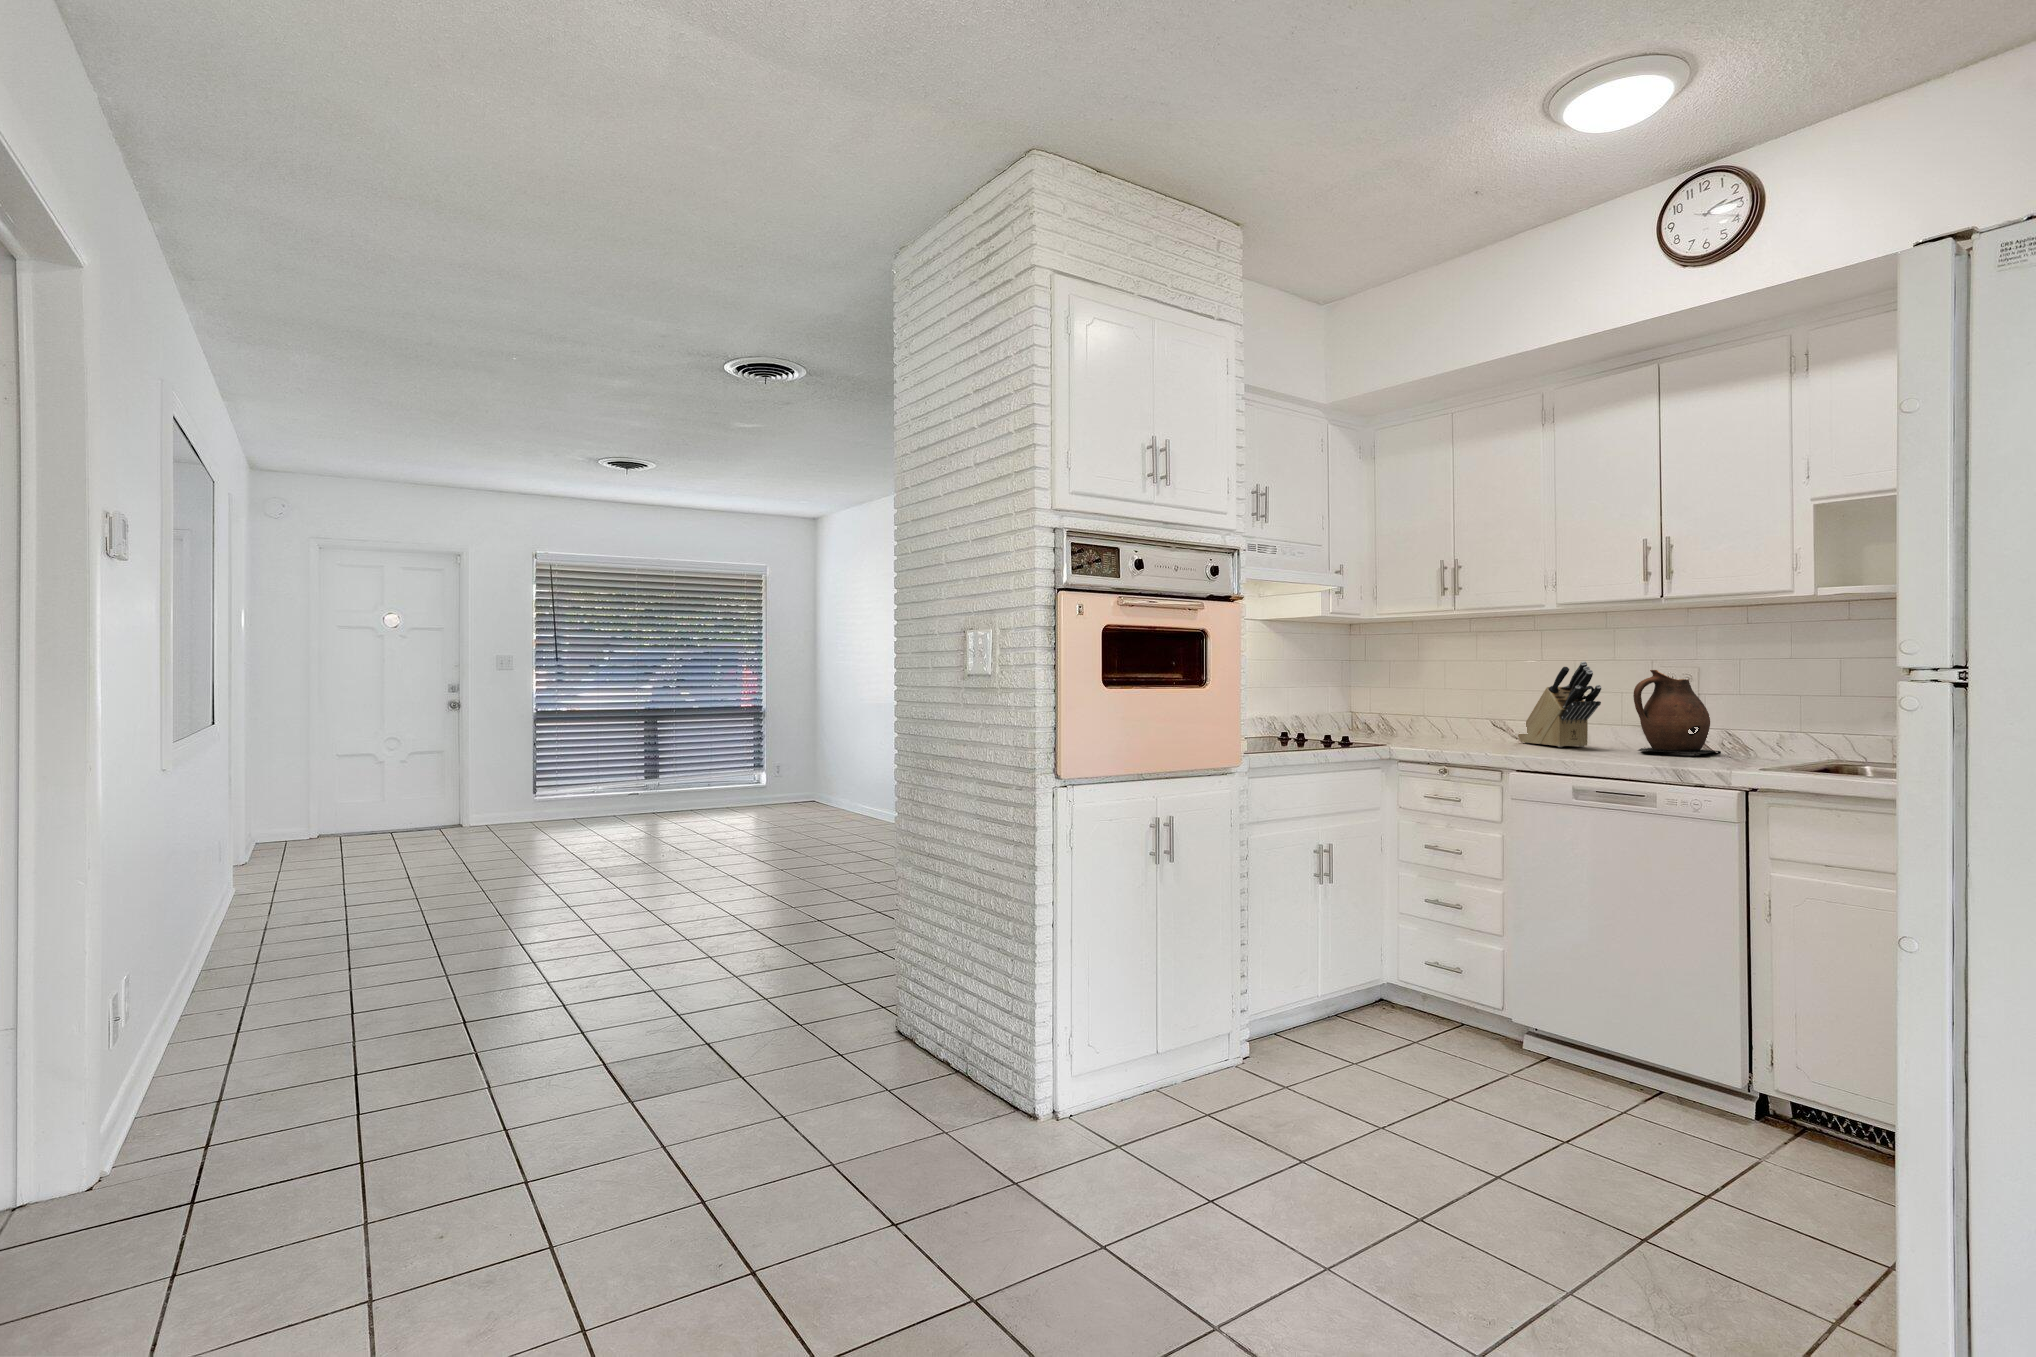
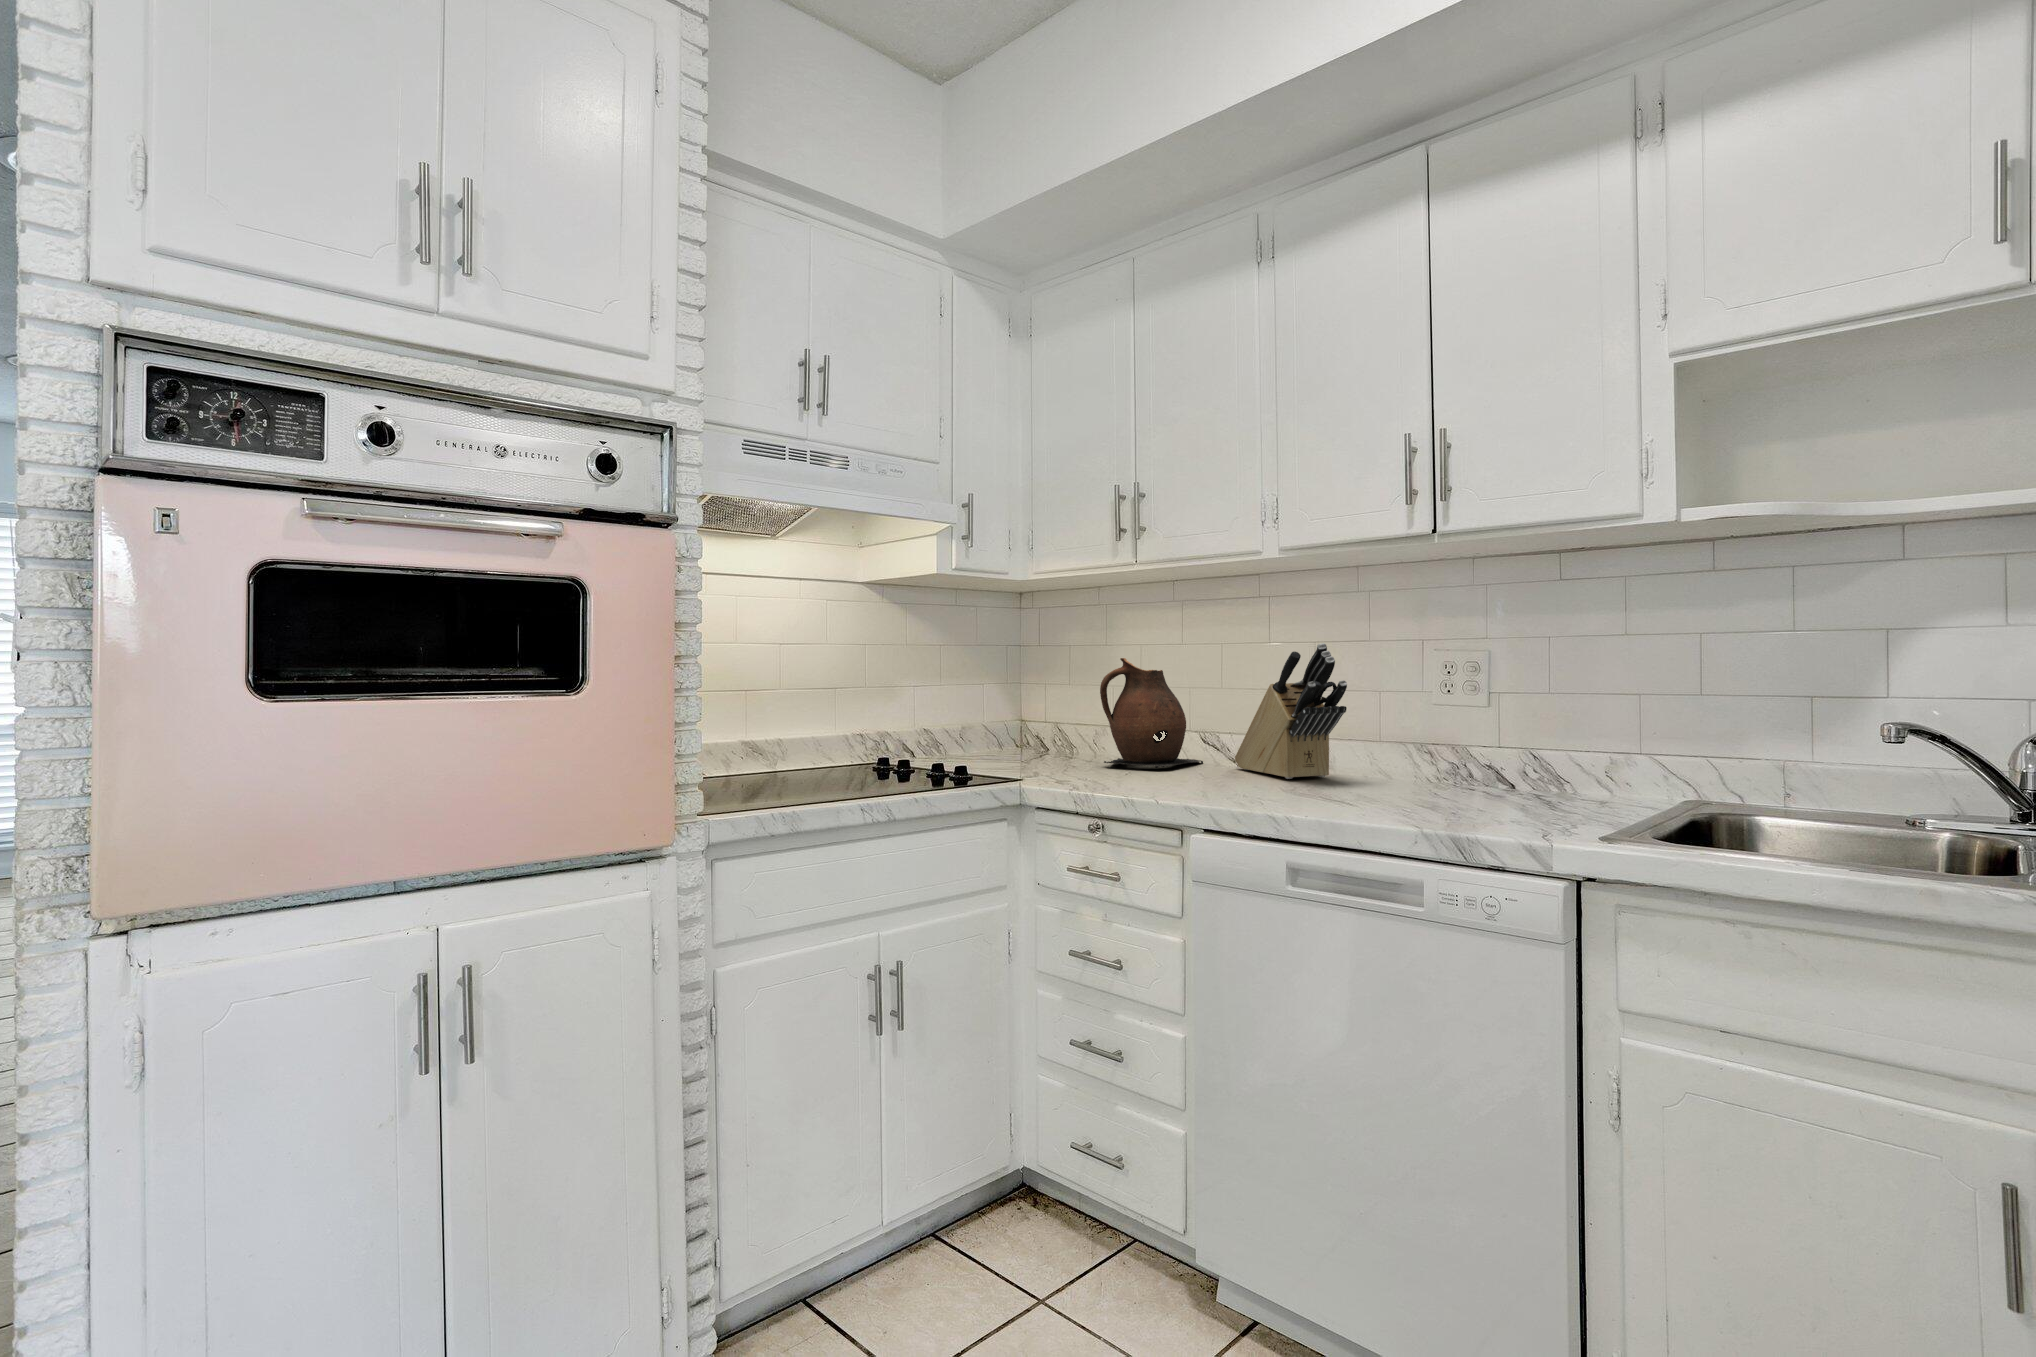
ceramic pitcher: present [1633,670,1721,755] -> present [1100,658,1203,768]

